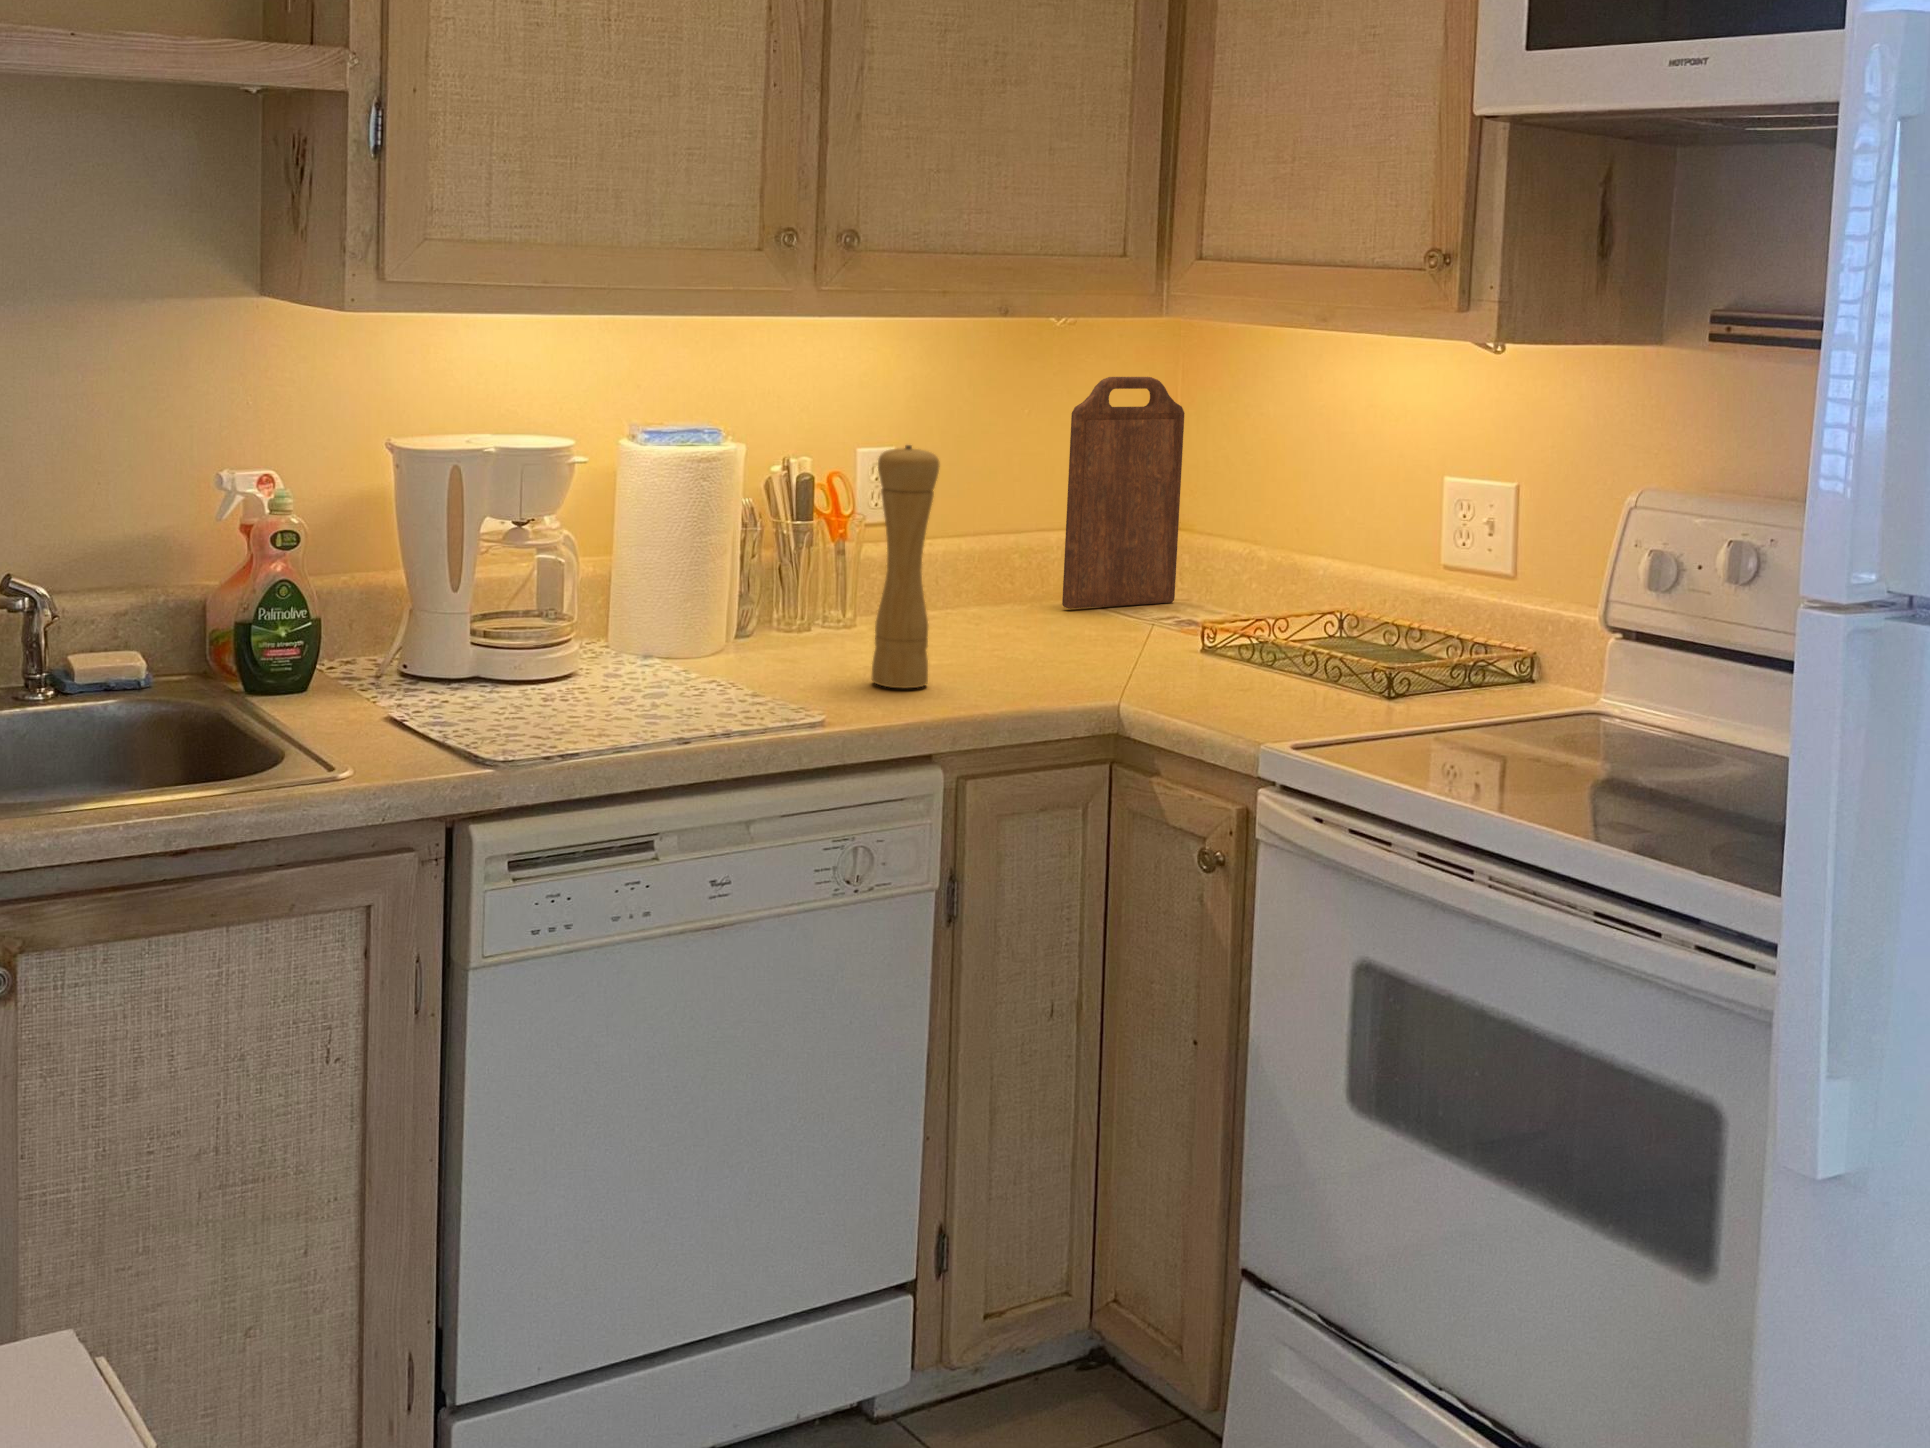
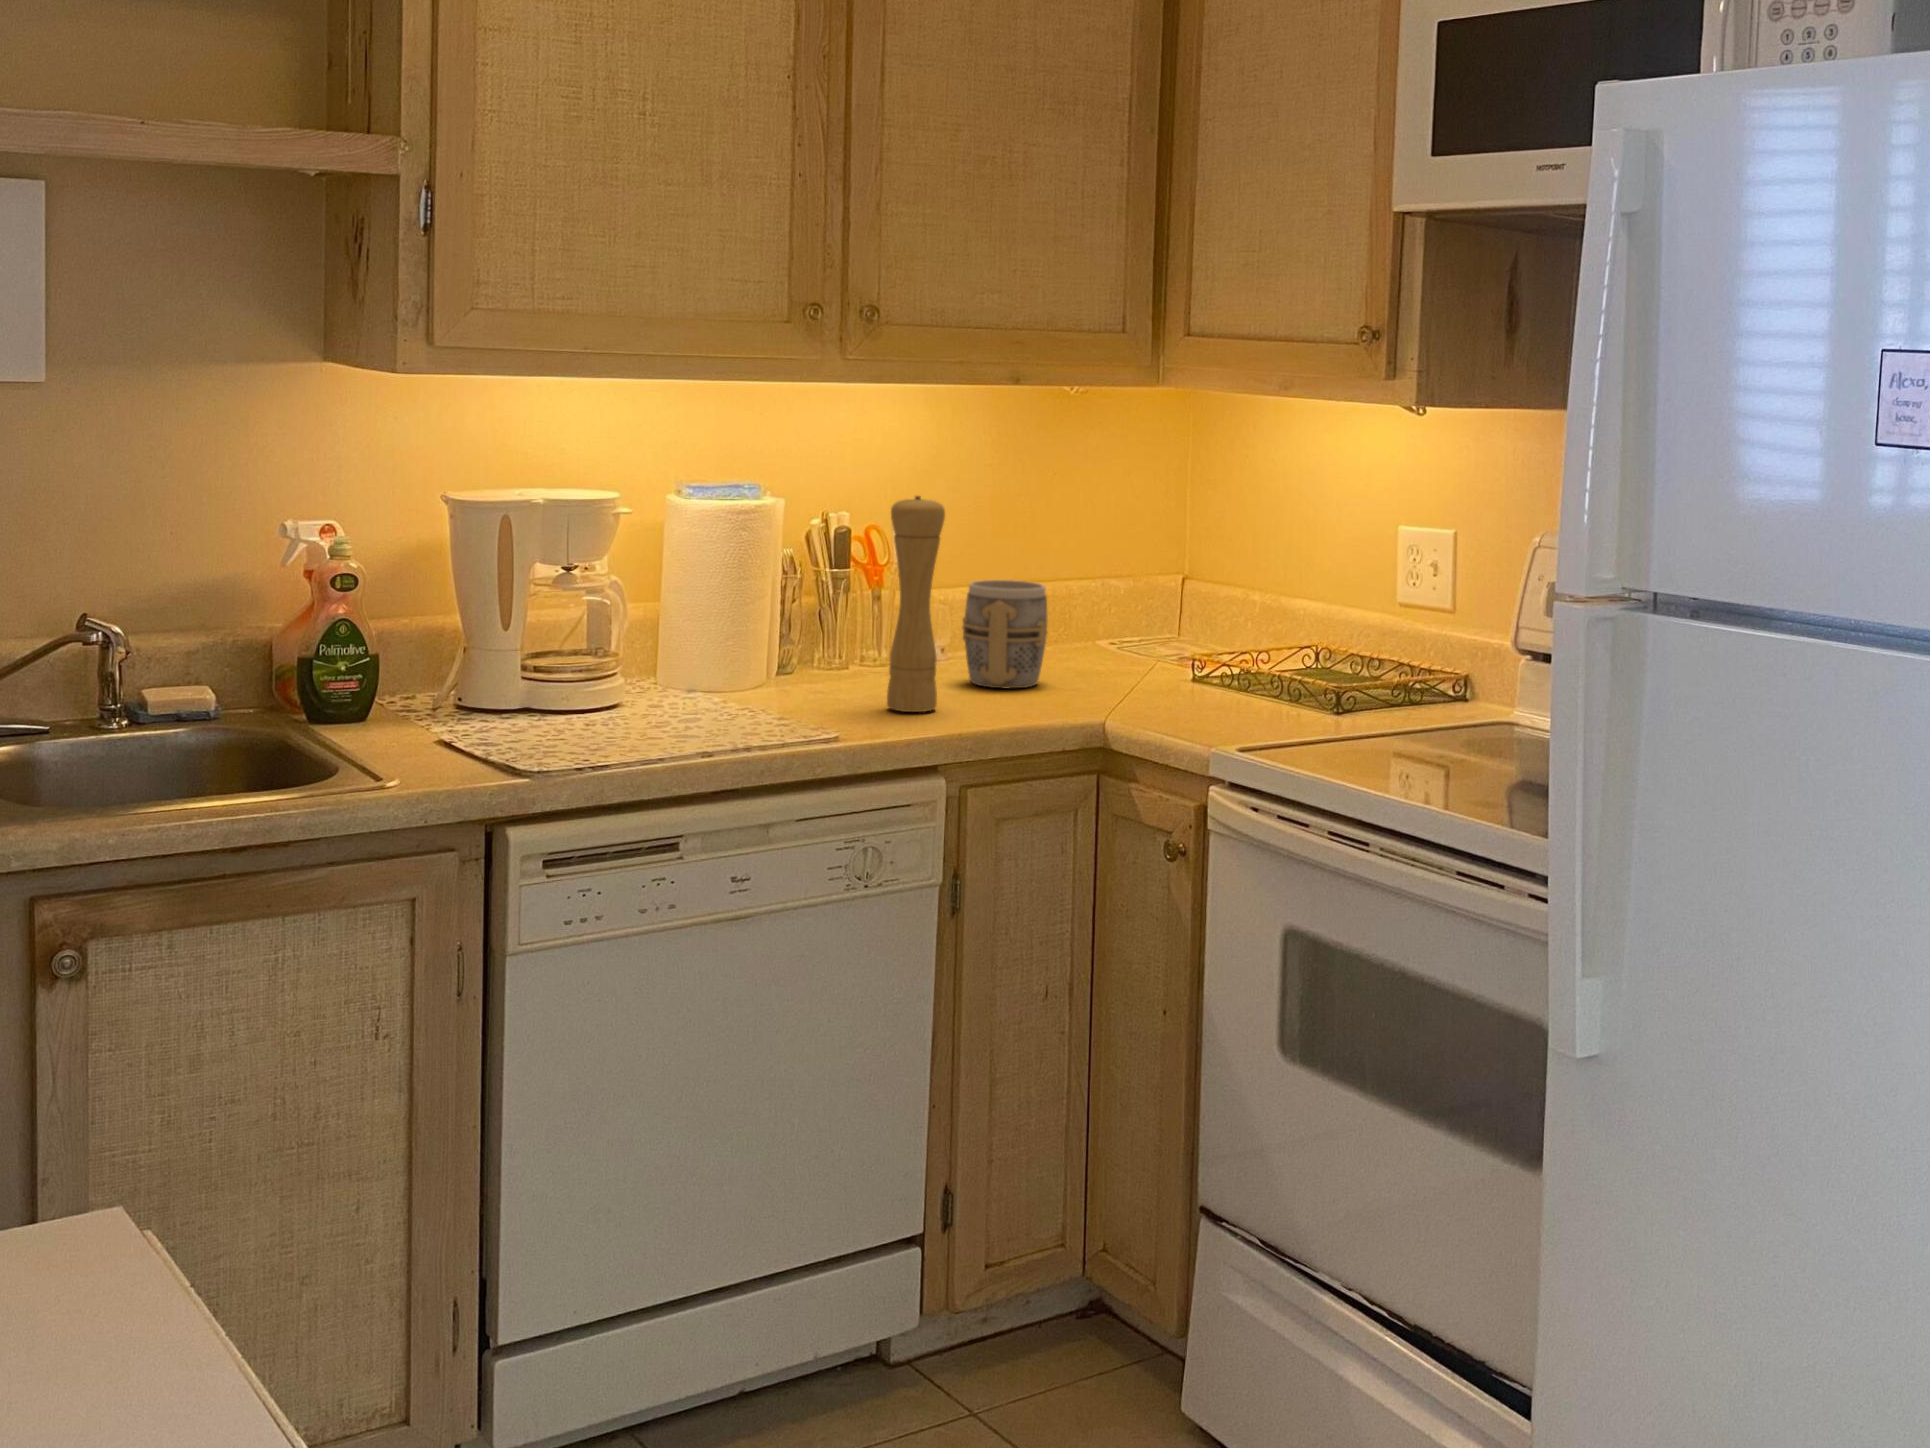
cutting board: present [1062,377,1185,609] -> none [1079,440,1189,649]
mug: none [946,536,1044,658] -> present [962,580,1047,689]

